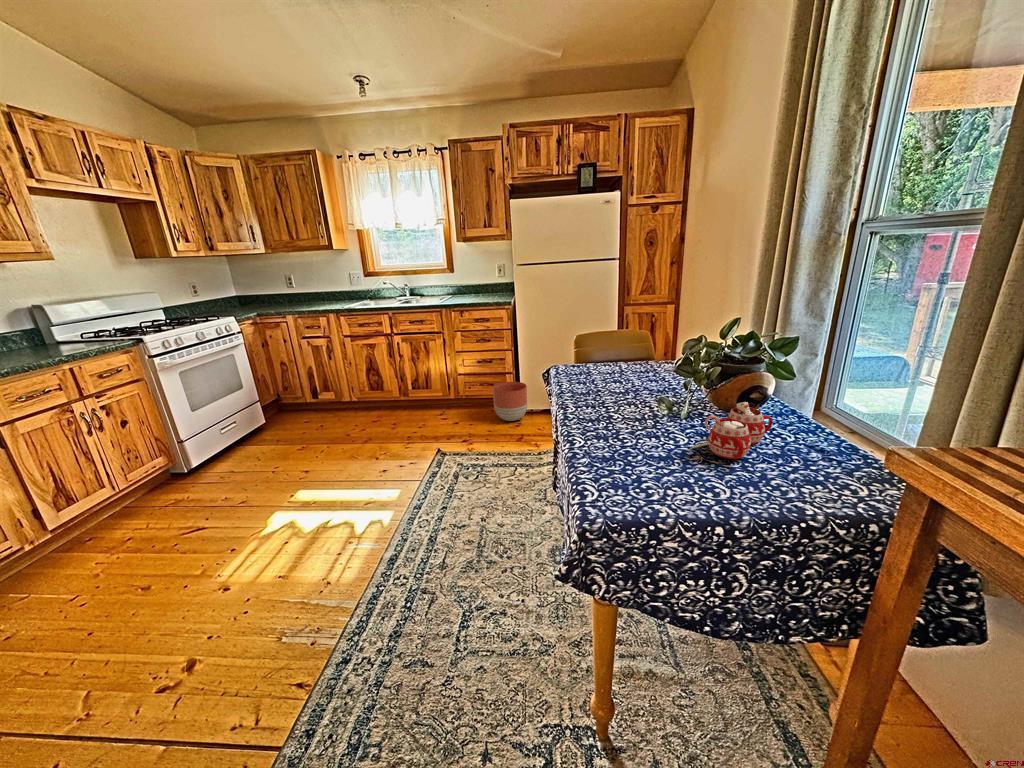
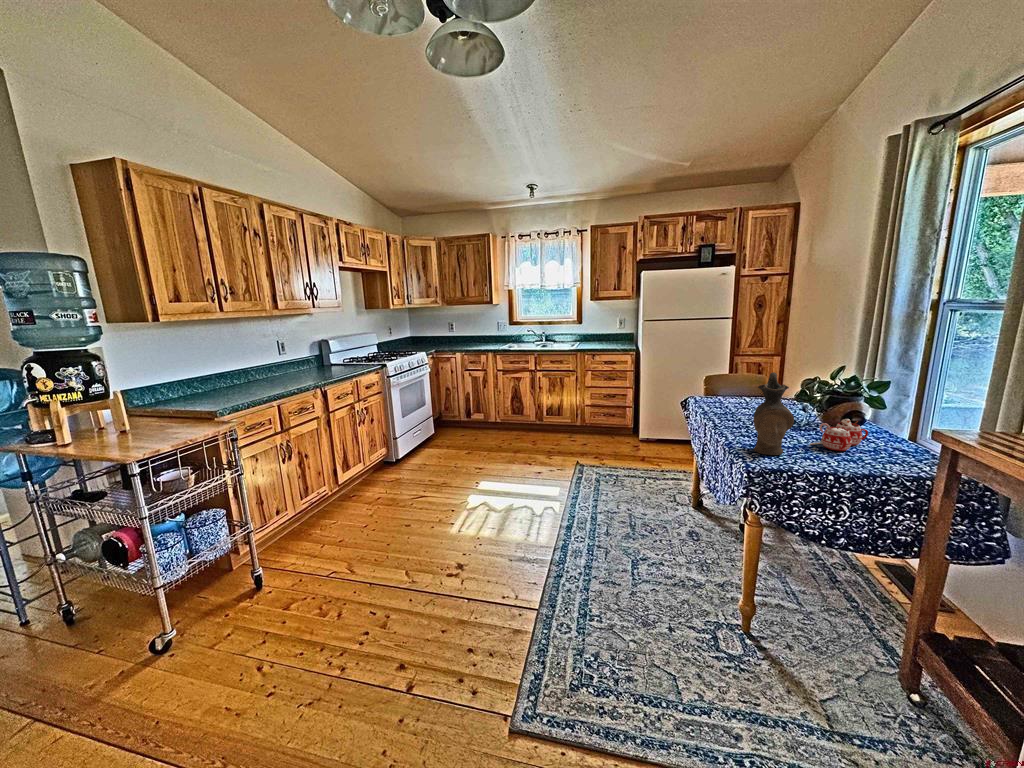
ceramic pitcher: none [600,335,662,481] -> present [753,372,794,455]
planter: present [493,382,527,421] -> none [616,413,645,445]

